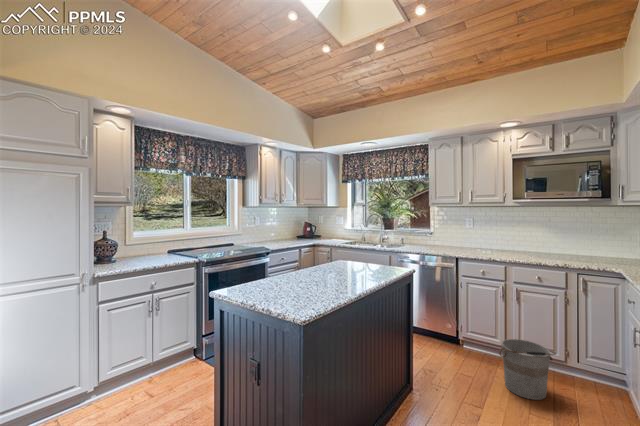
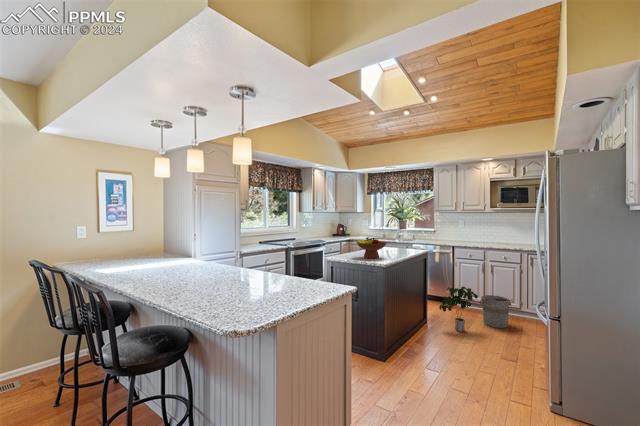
fruit bowl: none [270,253,329,294] -> present [356,237,387,258]
potted plant: none [431,331,496,409] -> present [439,287,478,331]

